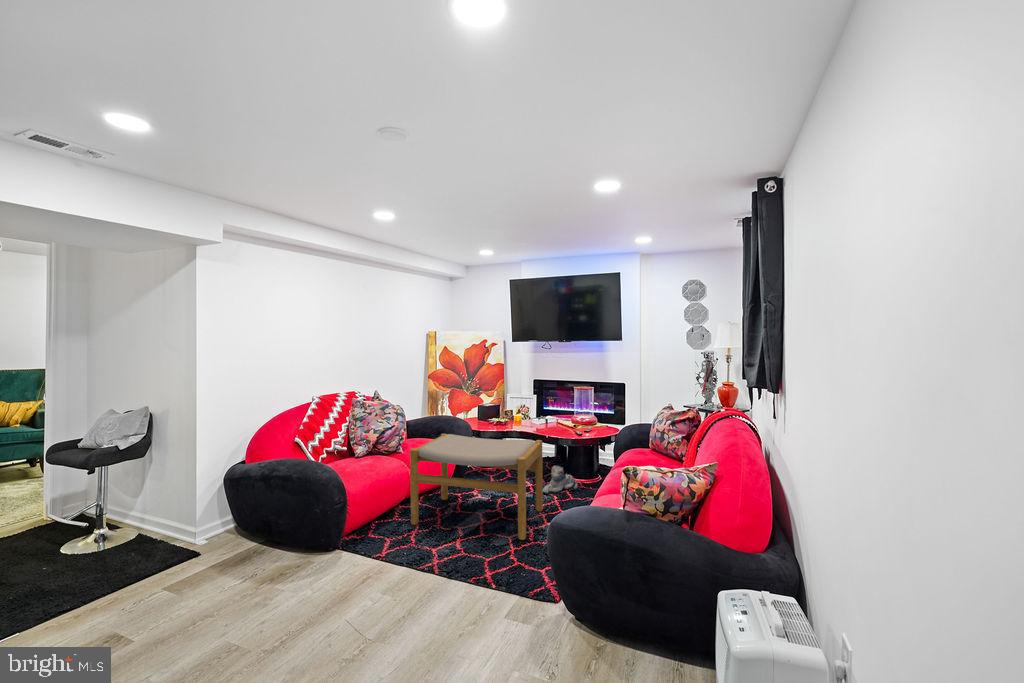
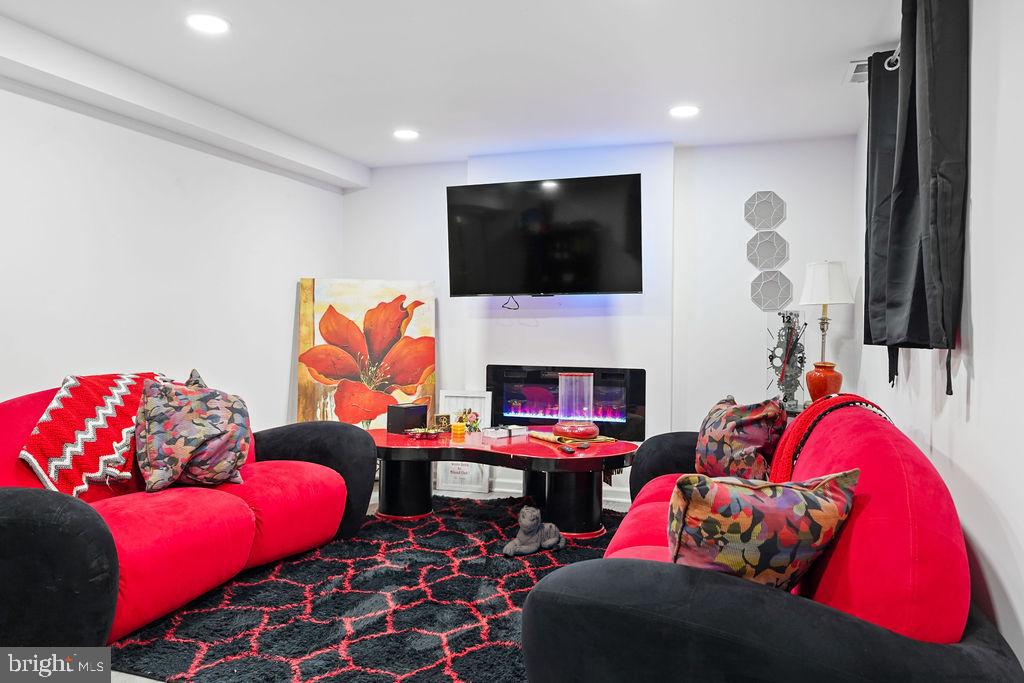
footstool: present [410,434,543,540] -> none [252,448,504,639]

